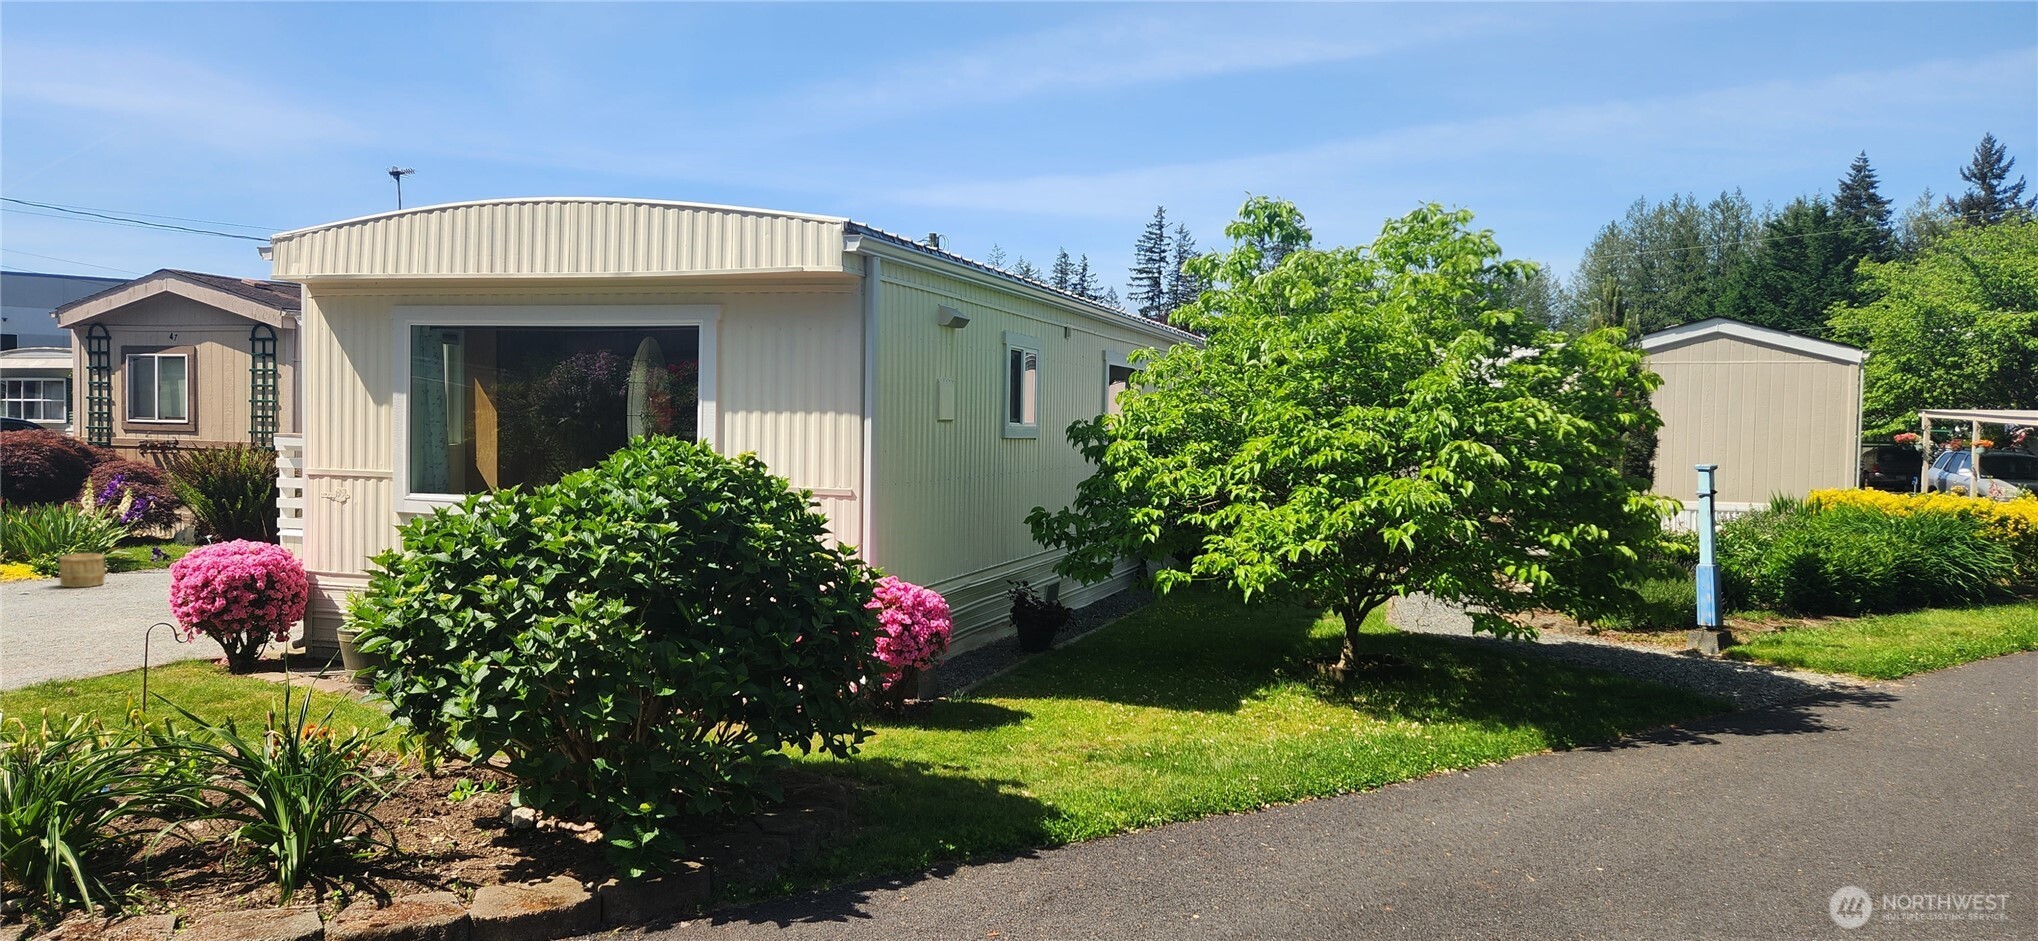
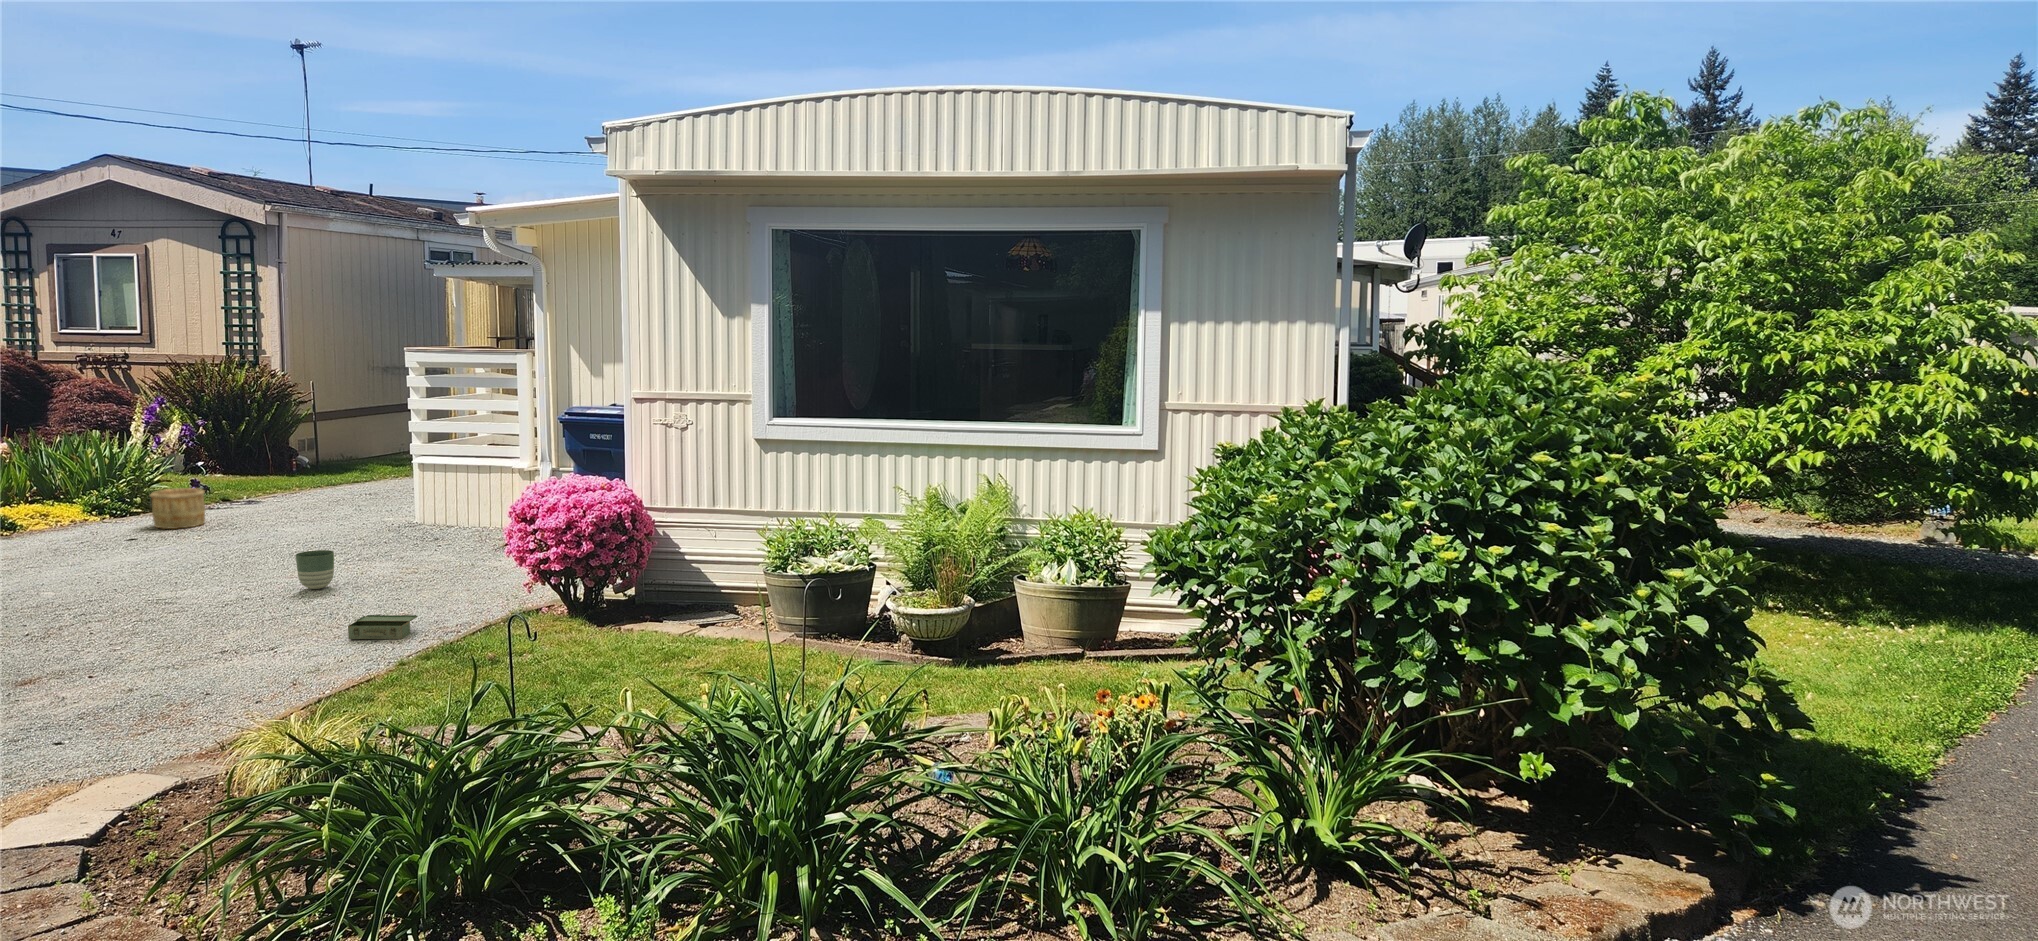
planter: none [71,600,105,632] -> present [295,550,334,589]
toolbox: none [40,647,101,667] -> present [348,615,417,639]

